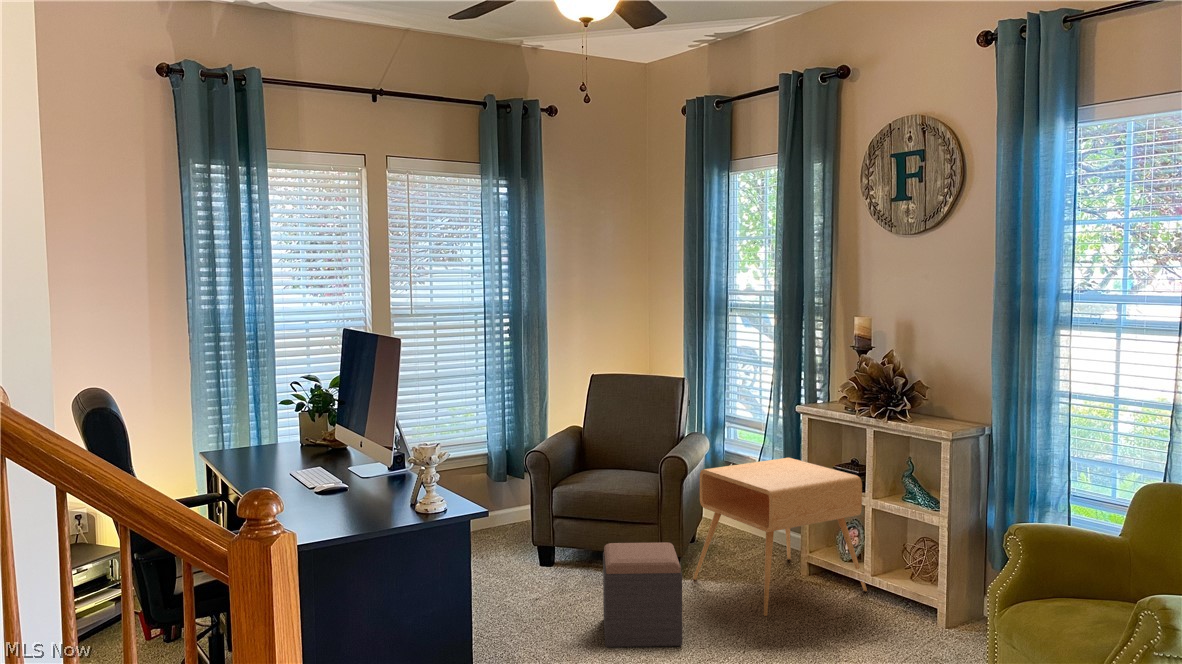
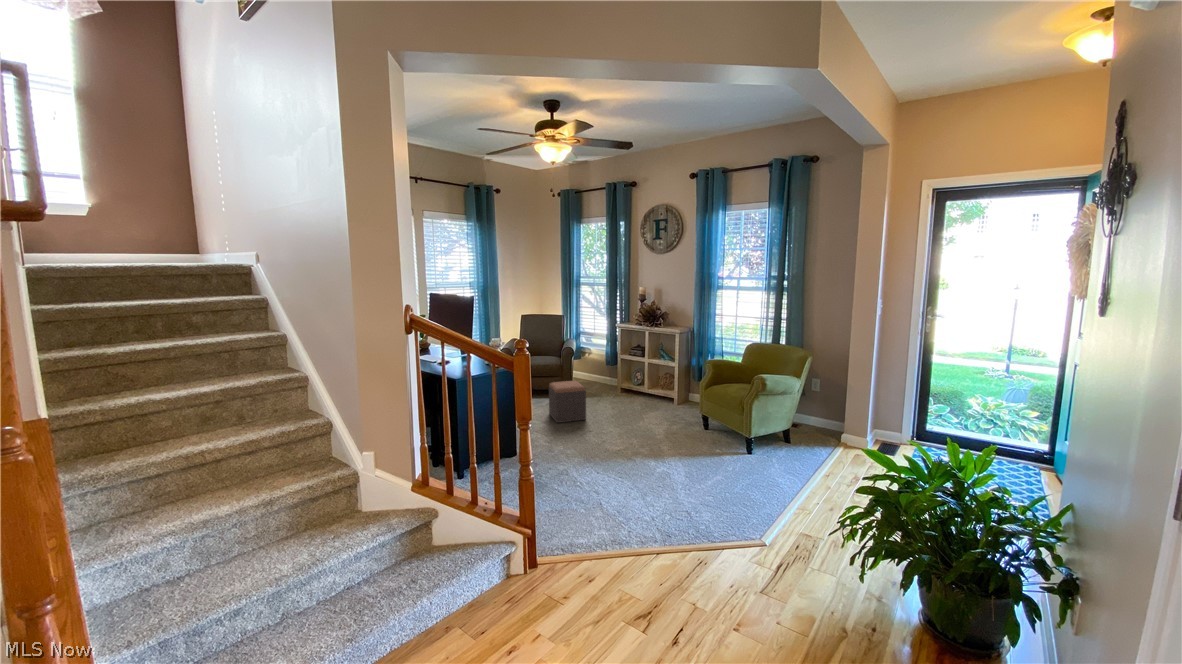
side table: present [693,458,867,616] -> none [577,346,647,407]

